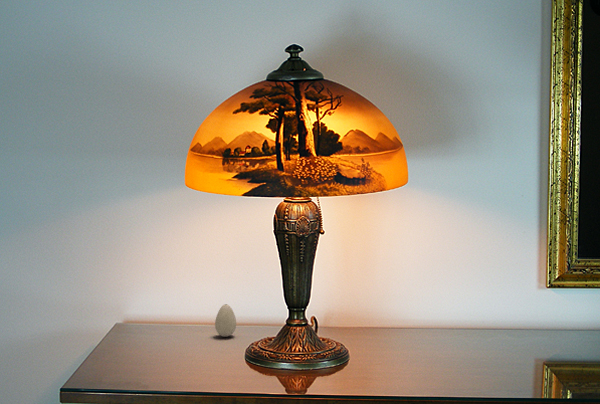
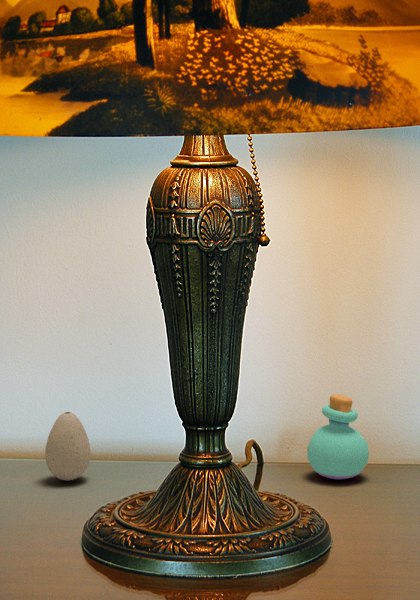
perfume bottle: none [337,294,366,334] -> present [307,395,369,479]

